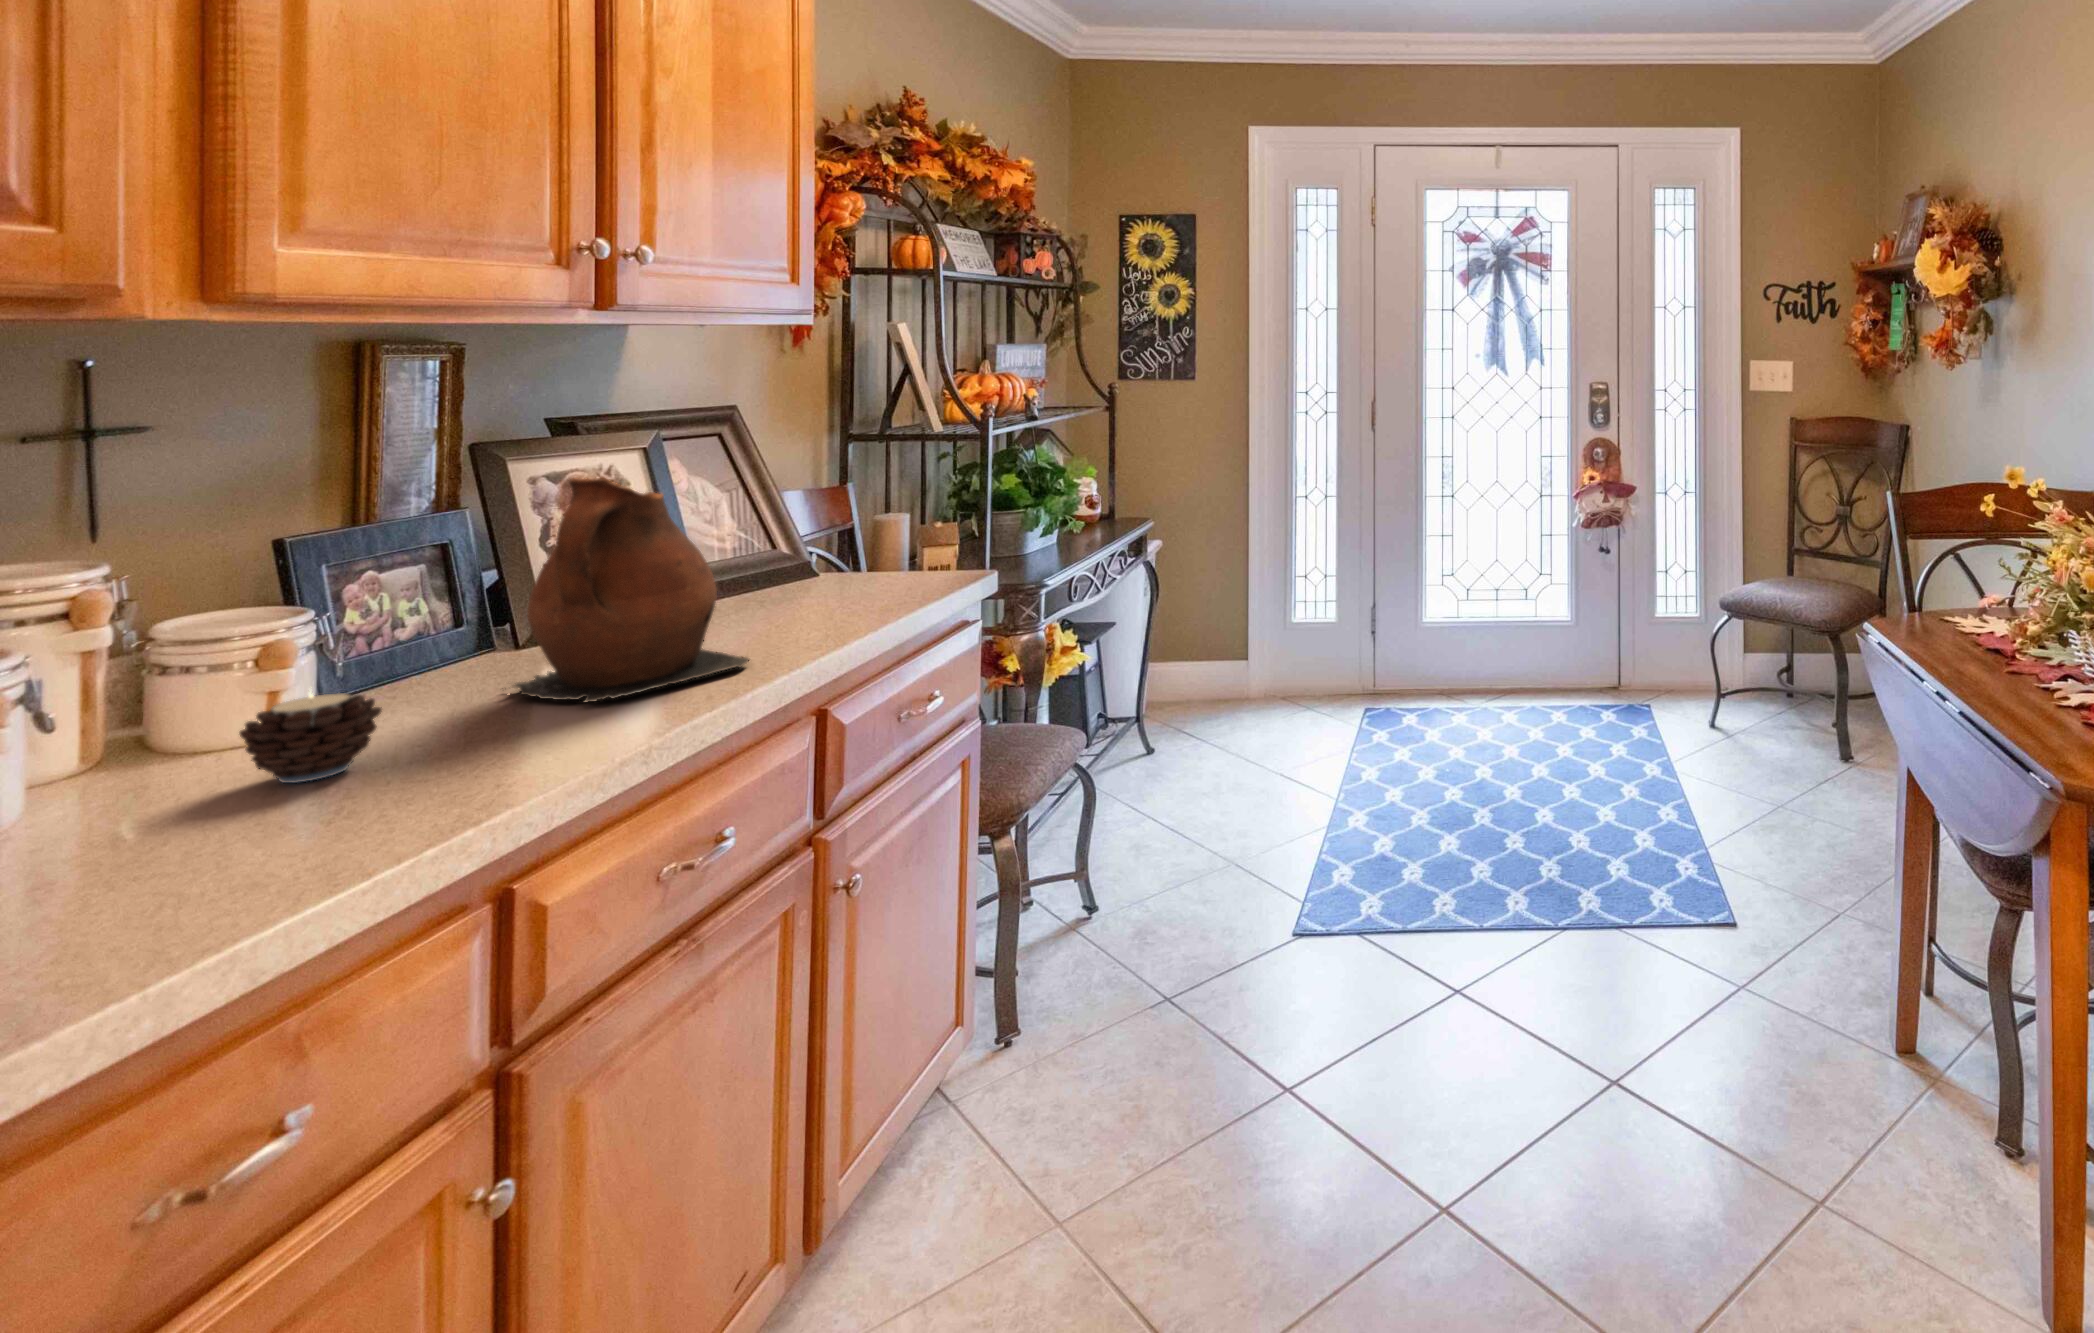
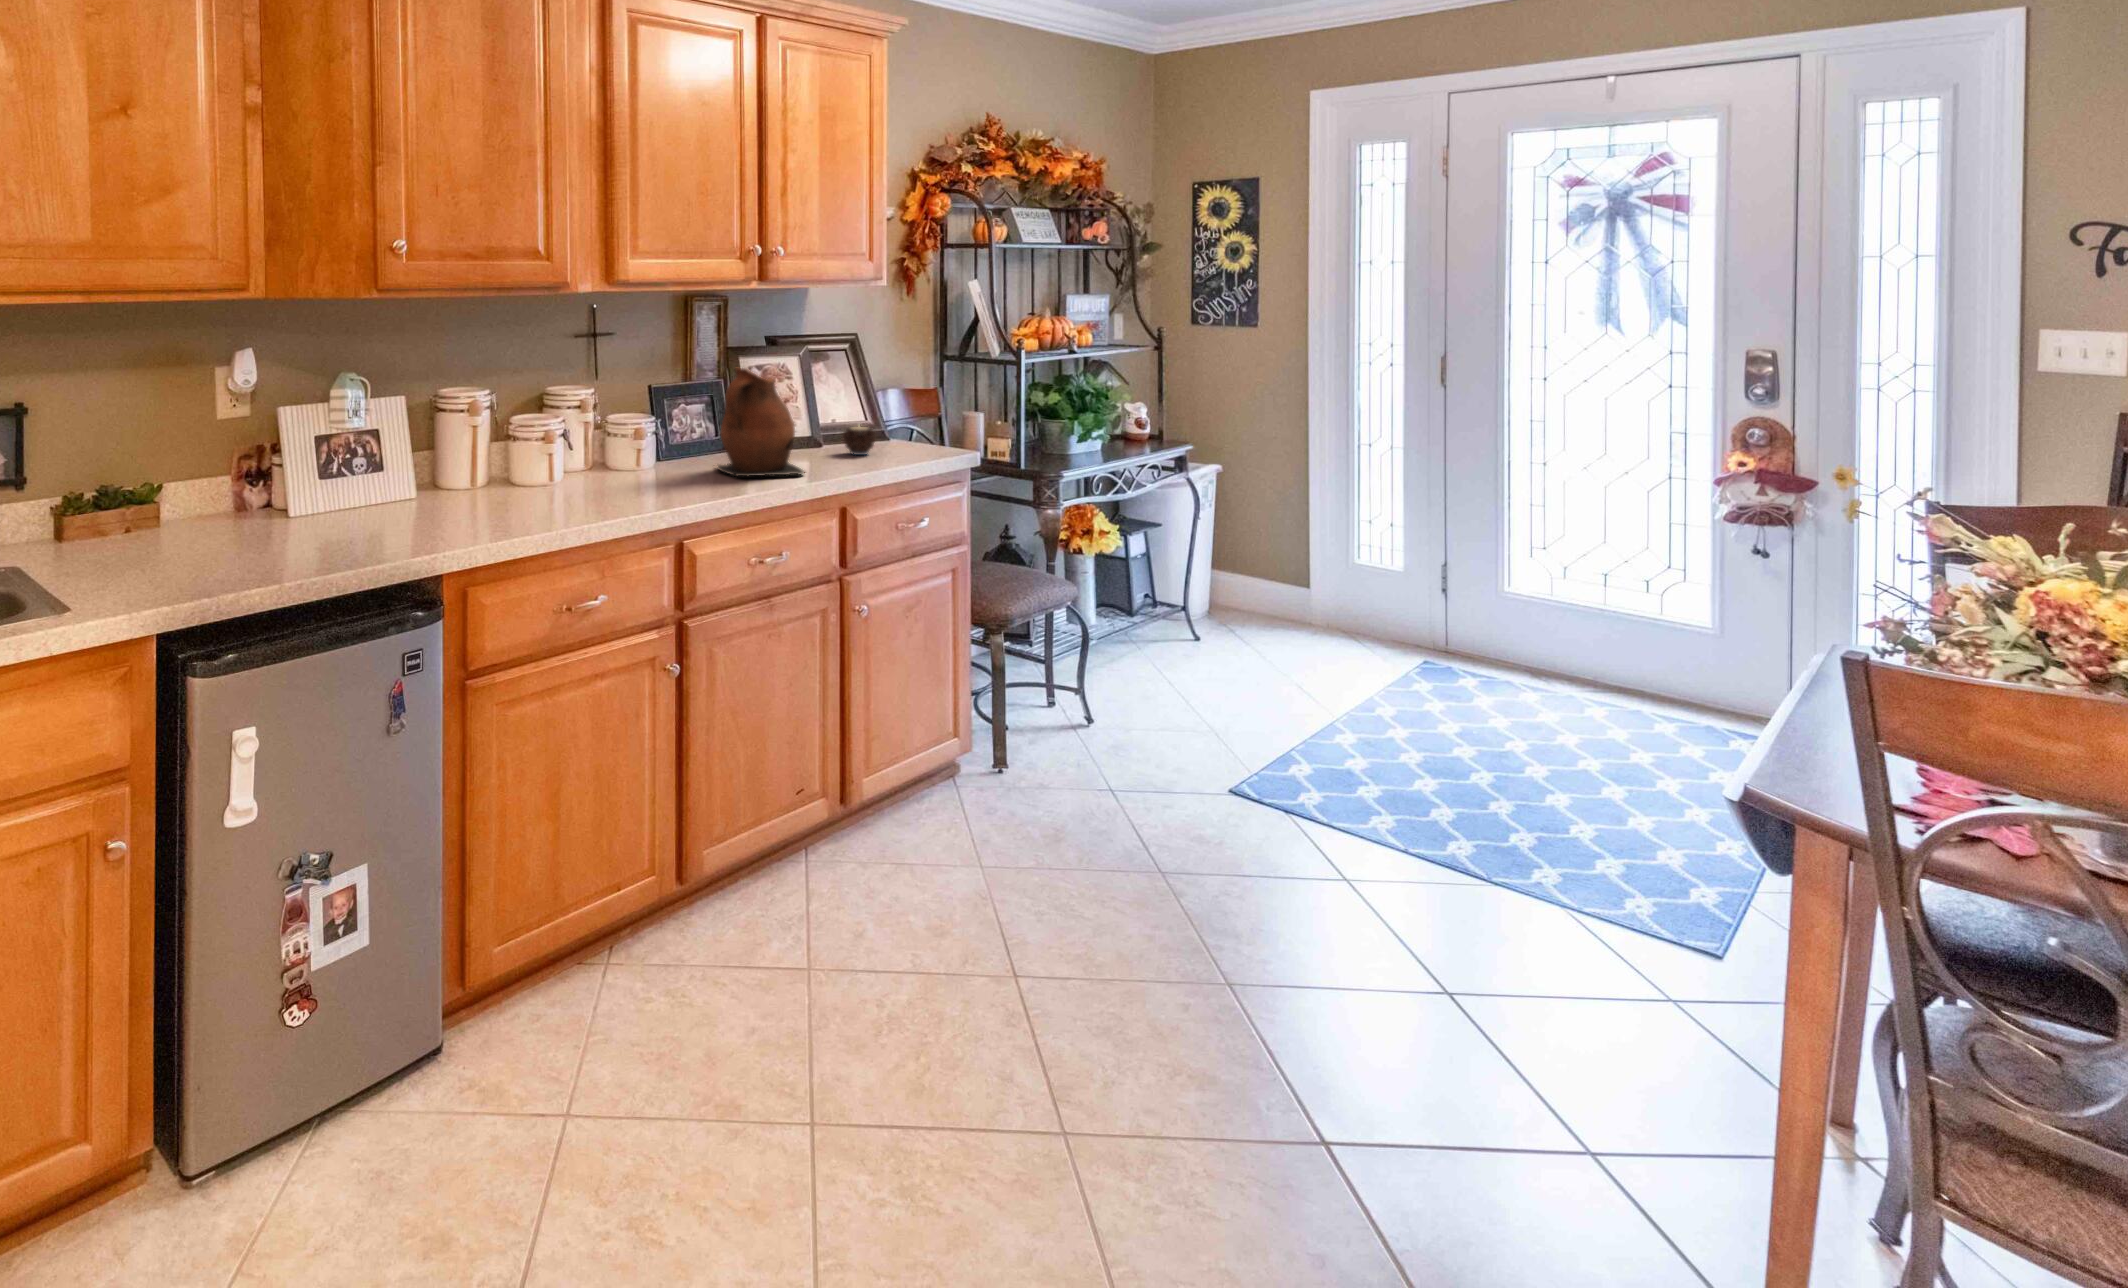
candle: present [239,691,382,783] -> present [843,426,876,455]

